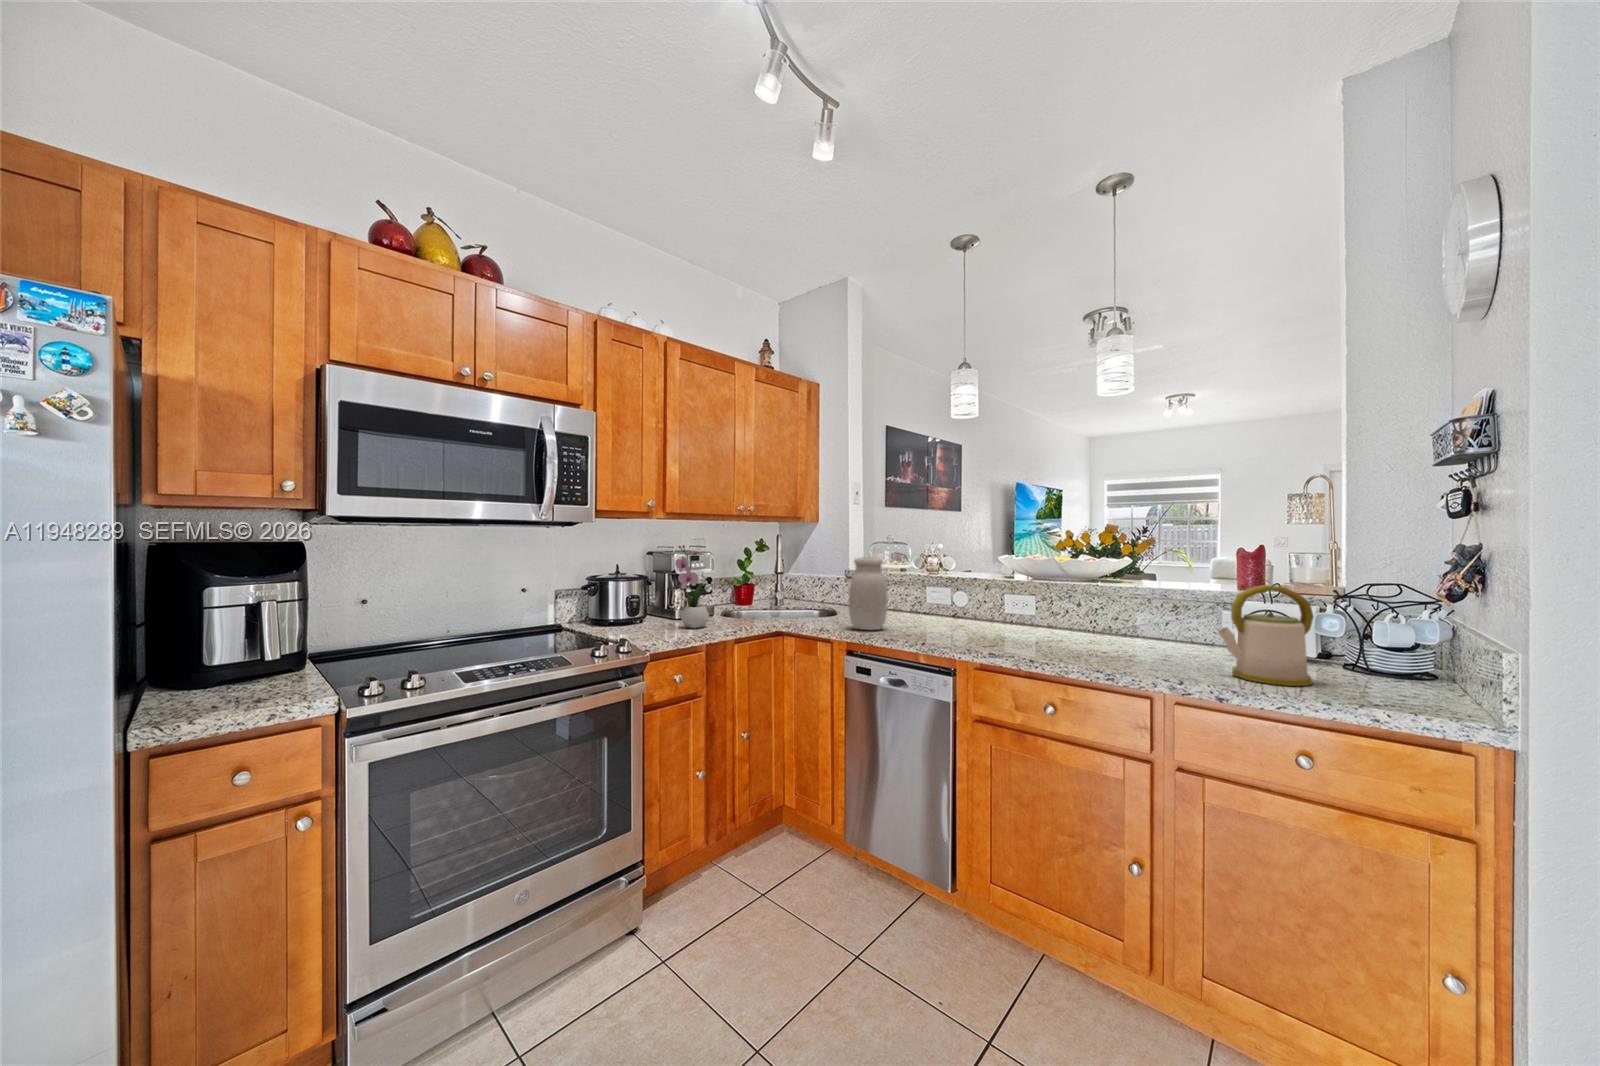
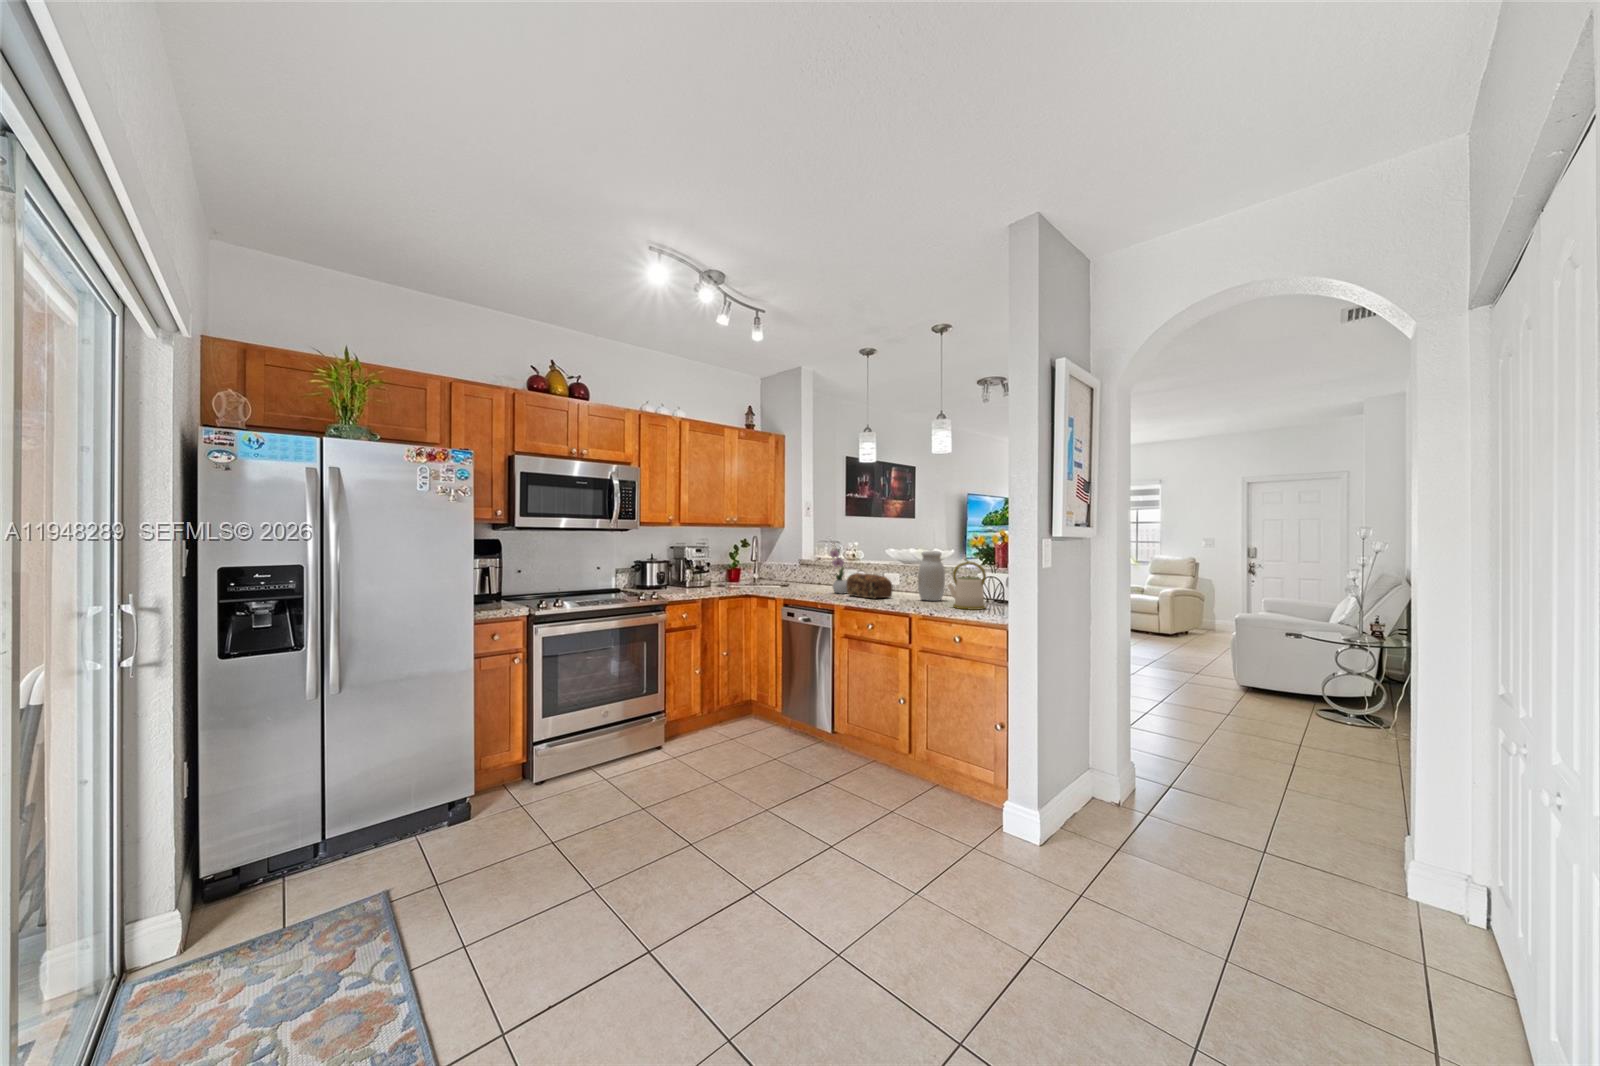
flower arrangement: present [675,545,712,628] -> present [830,549,847,594]
jar: present [849,557,888,630] -> present [918,551,945,601]
bread loaf: none [964,599,1055,647] -> present [847,573,893,599]

